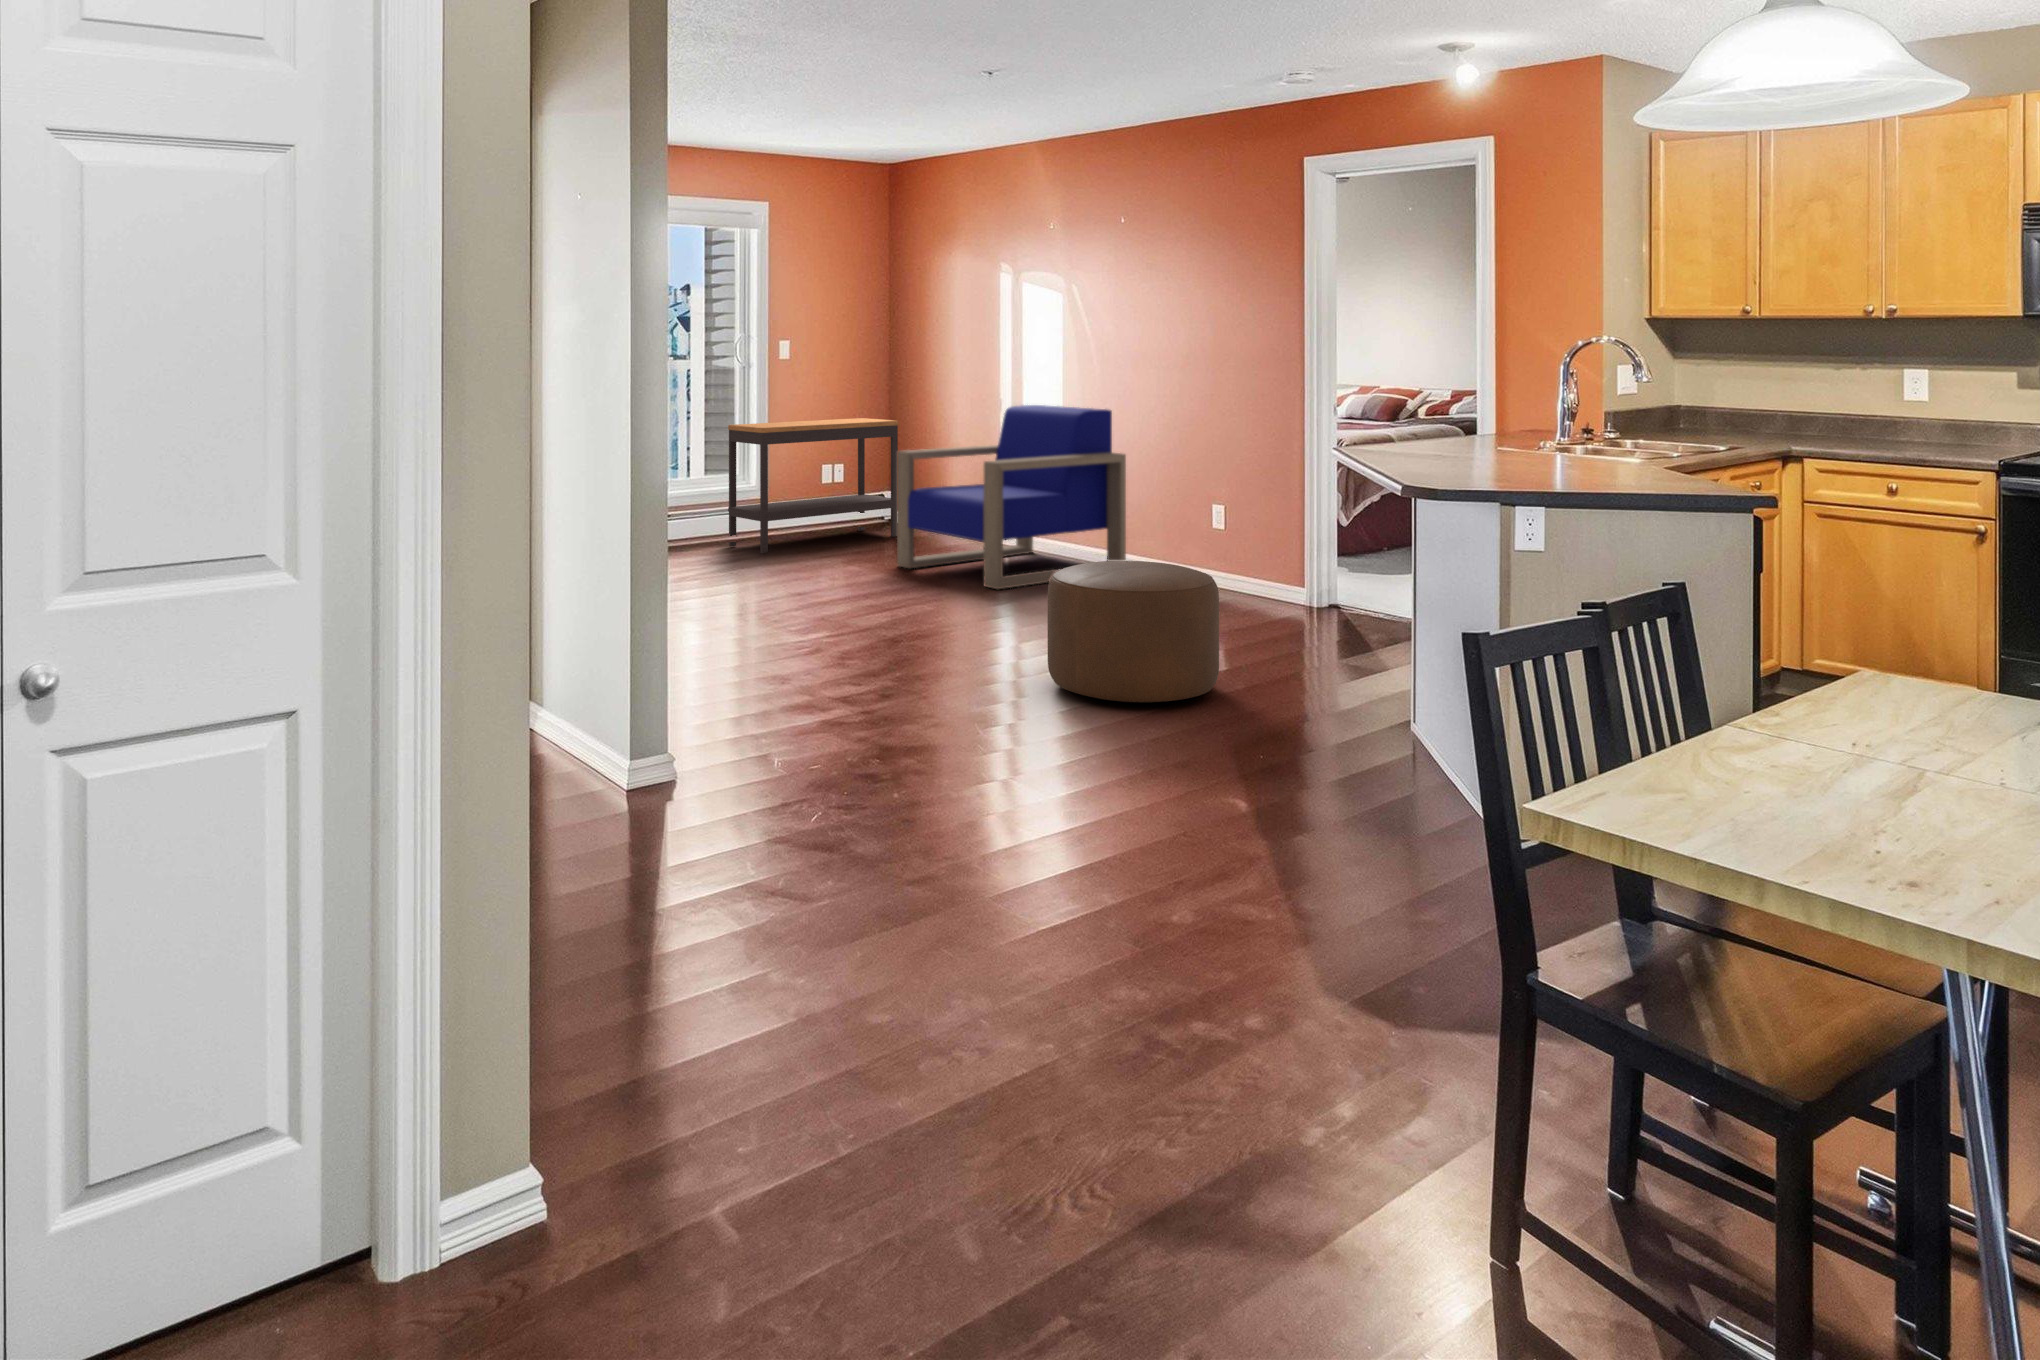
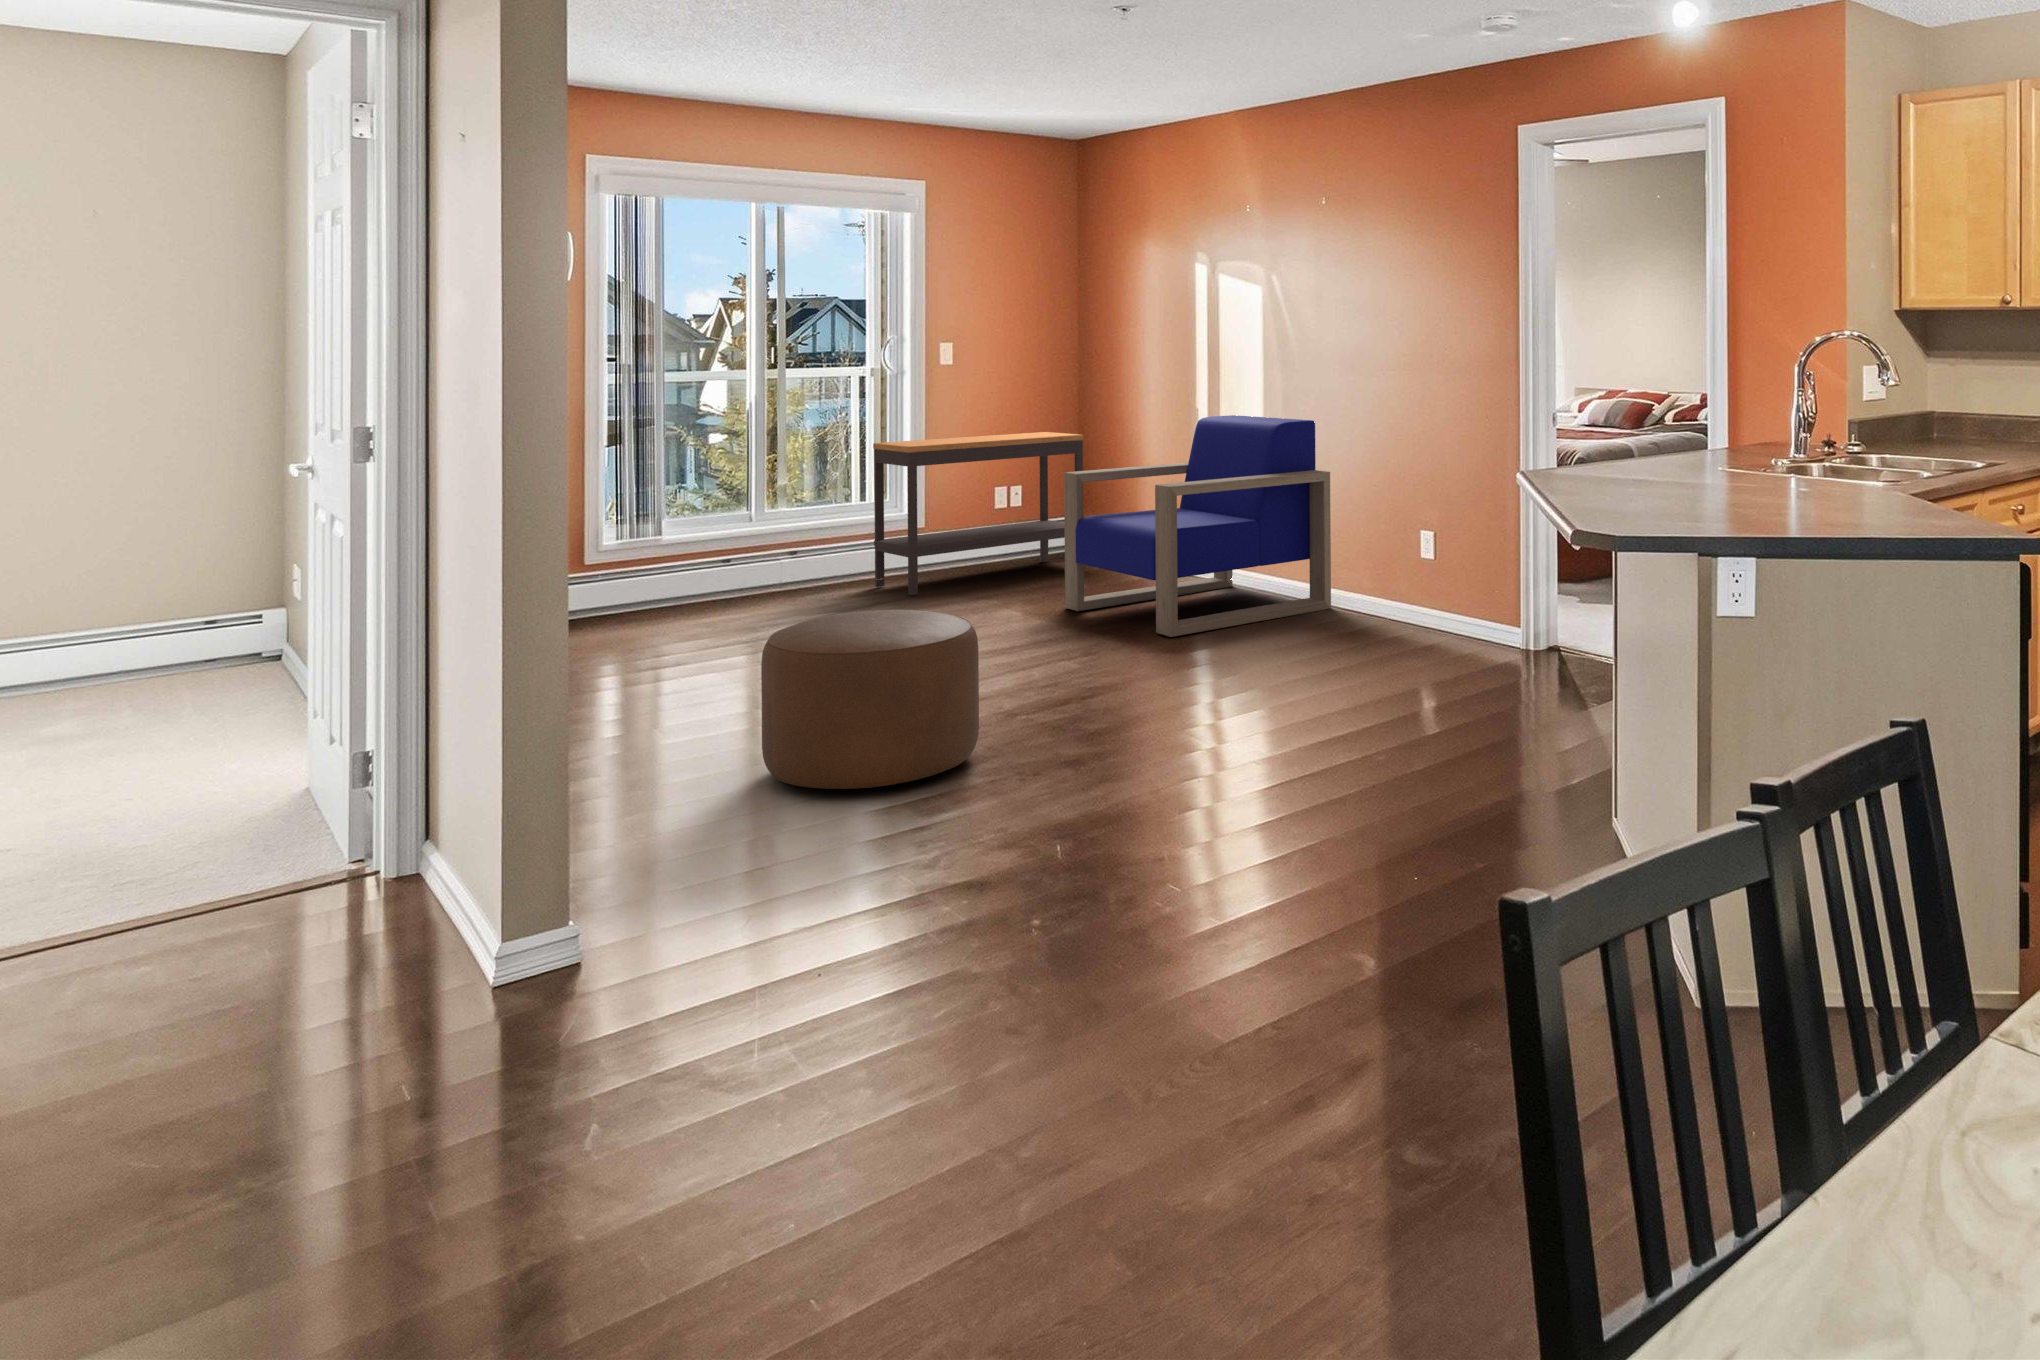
ottoman: present [1048,561,1219,702] -> present [761,610,979,789]

